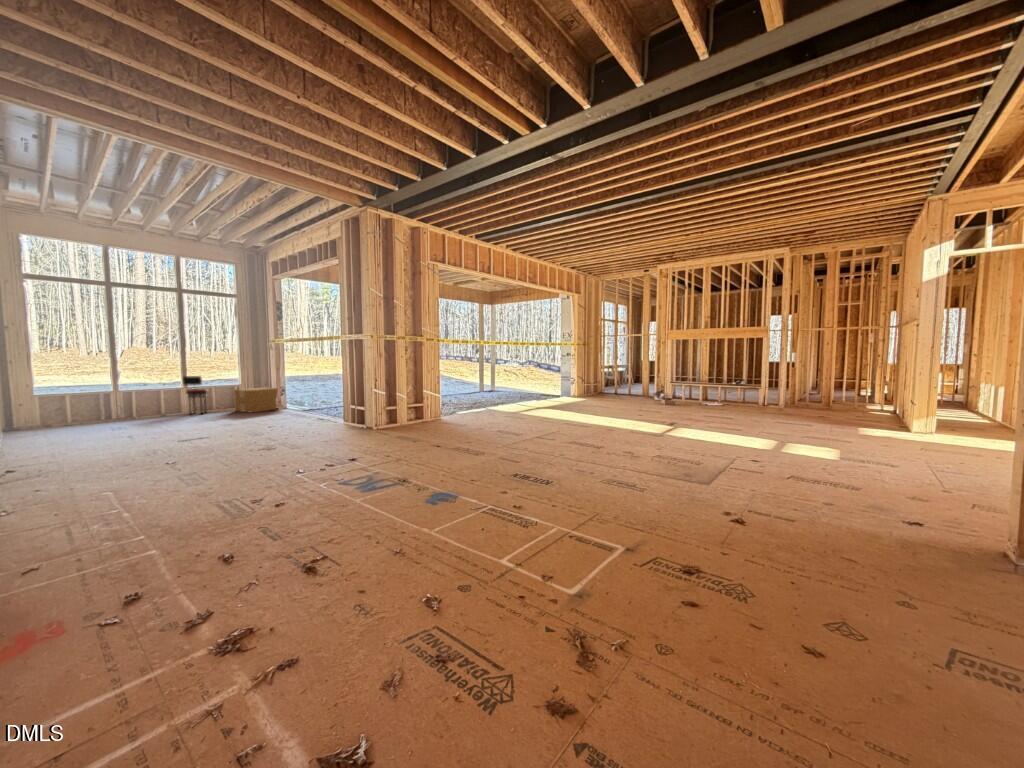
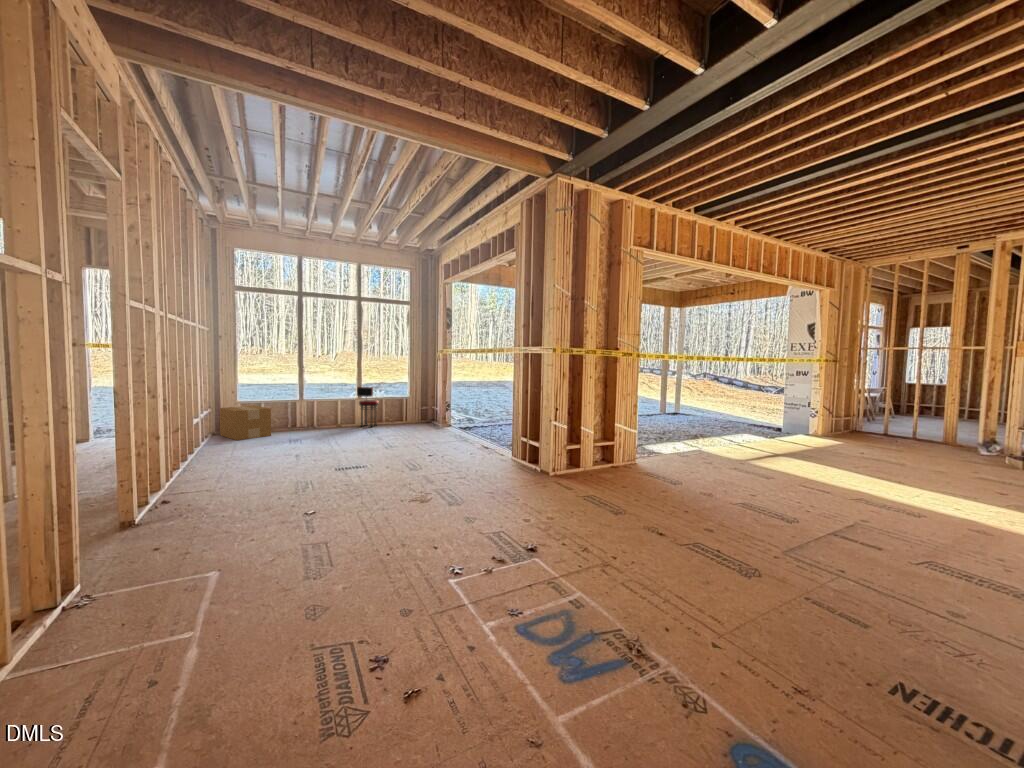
cardboard box: present [234,388,278,412] -> present [220,406,271,440]

